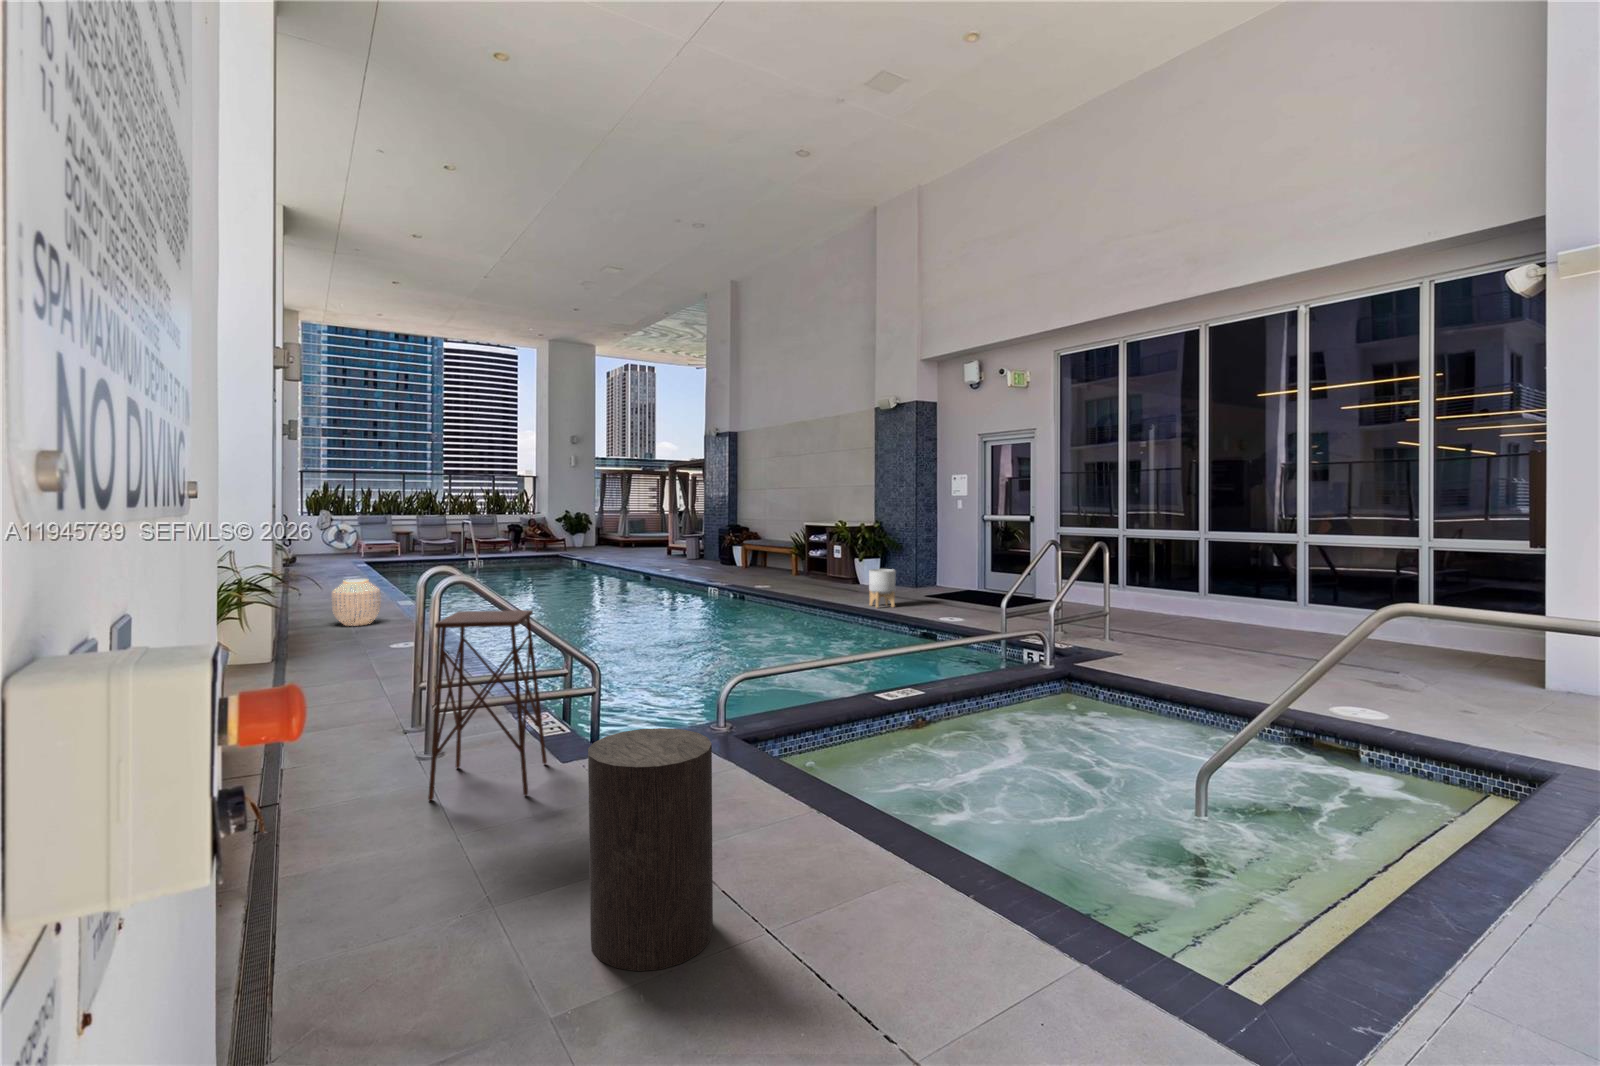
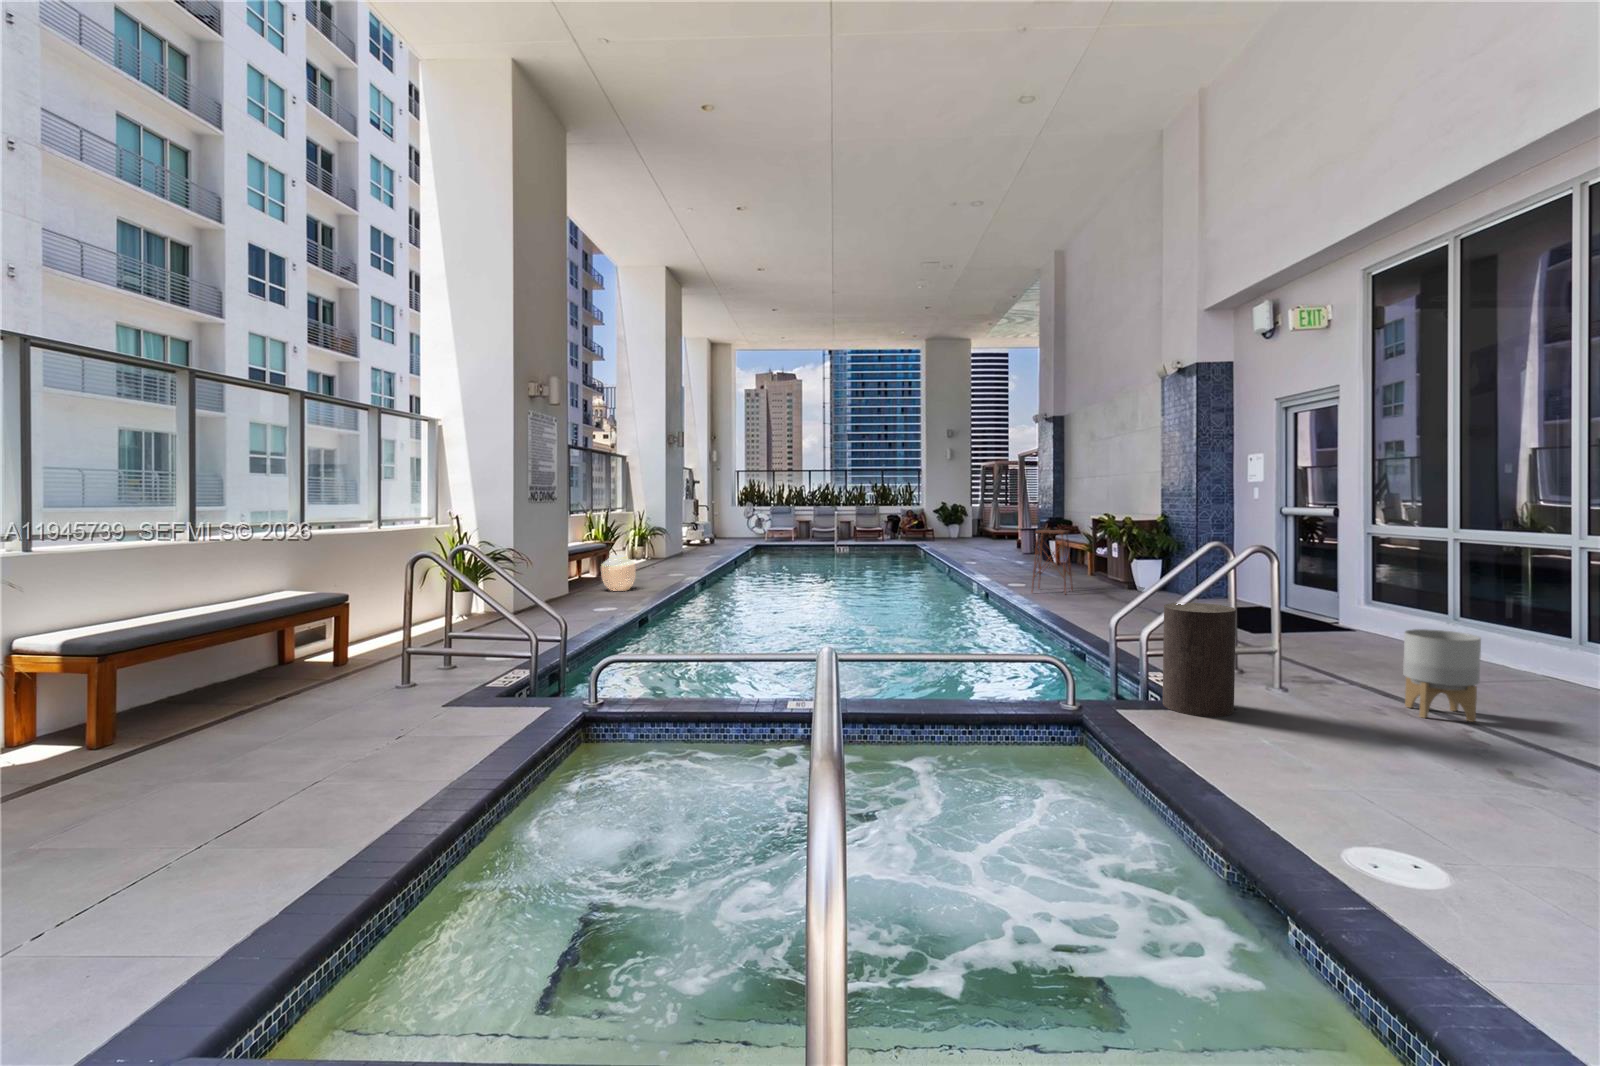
planter: present [869,569,896,608] -> present [1403,629,1481,722]
side table: present [428,610,547,801] -> present [1031,530,1073,593]
stool: present [588,728,713,971] -> present [1163,603,1236,717]

